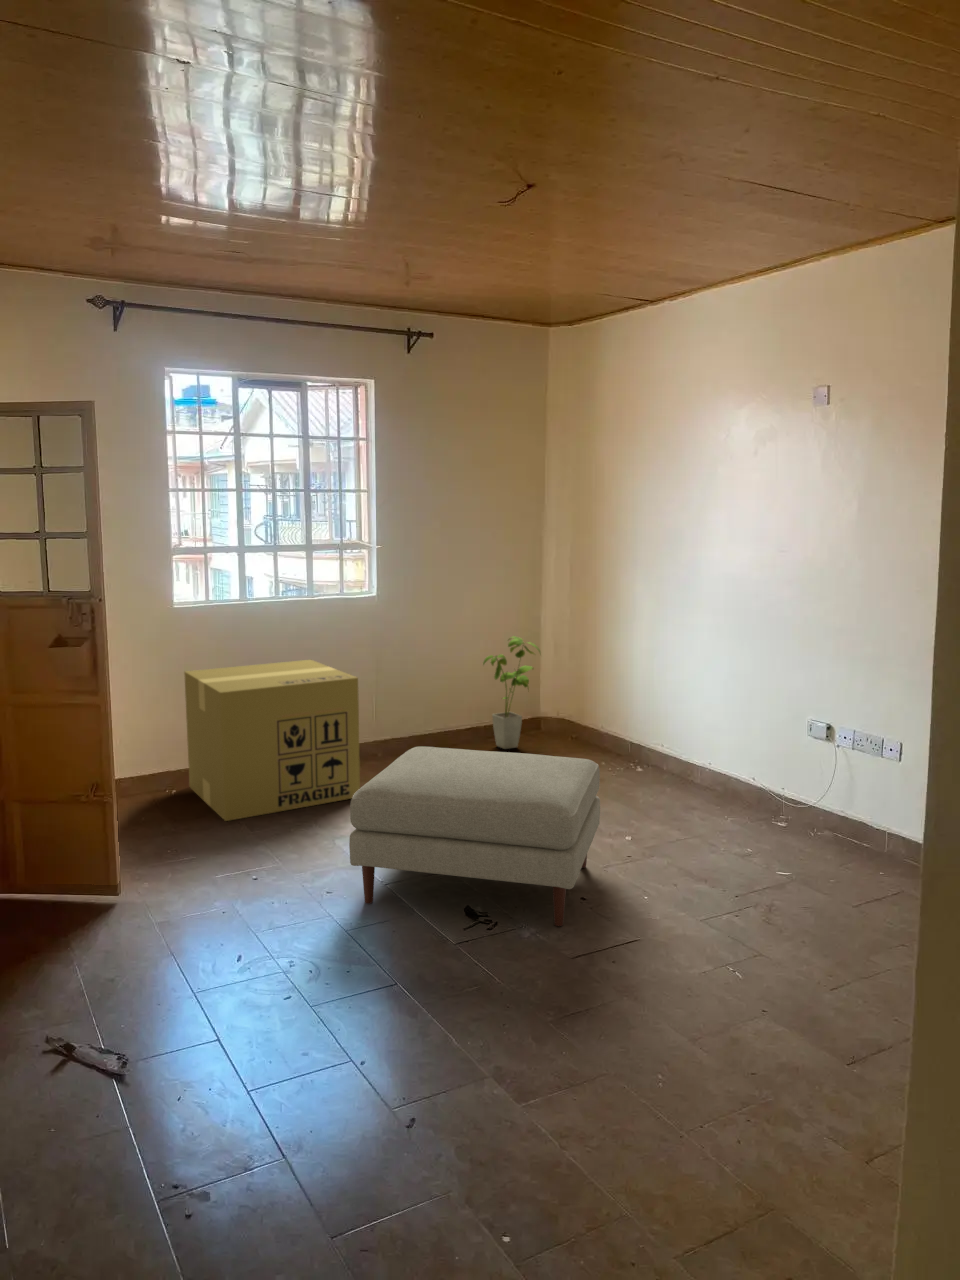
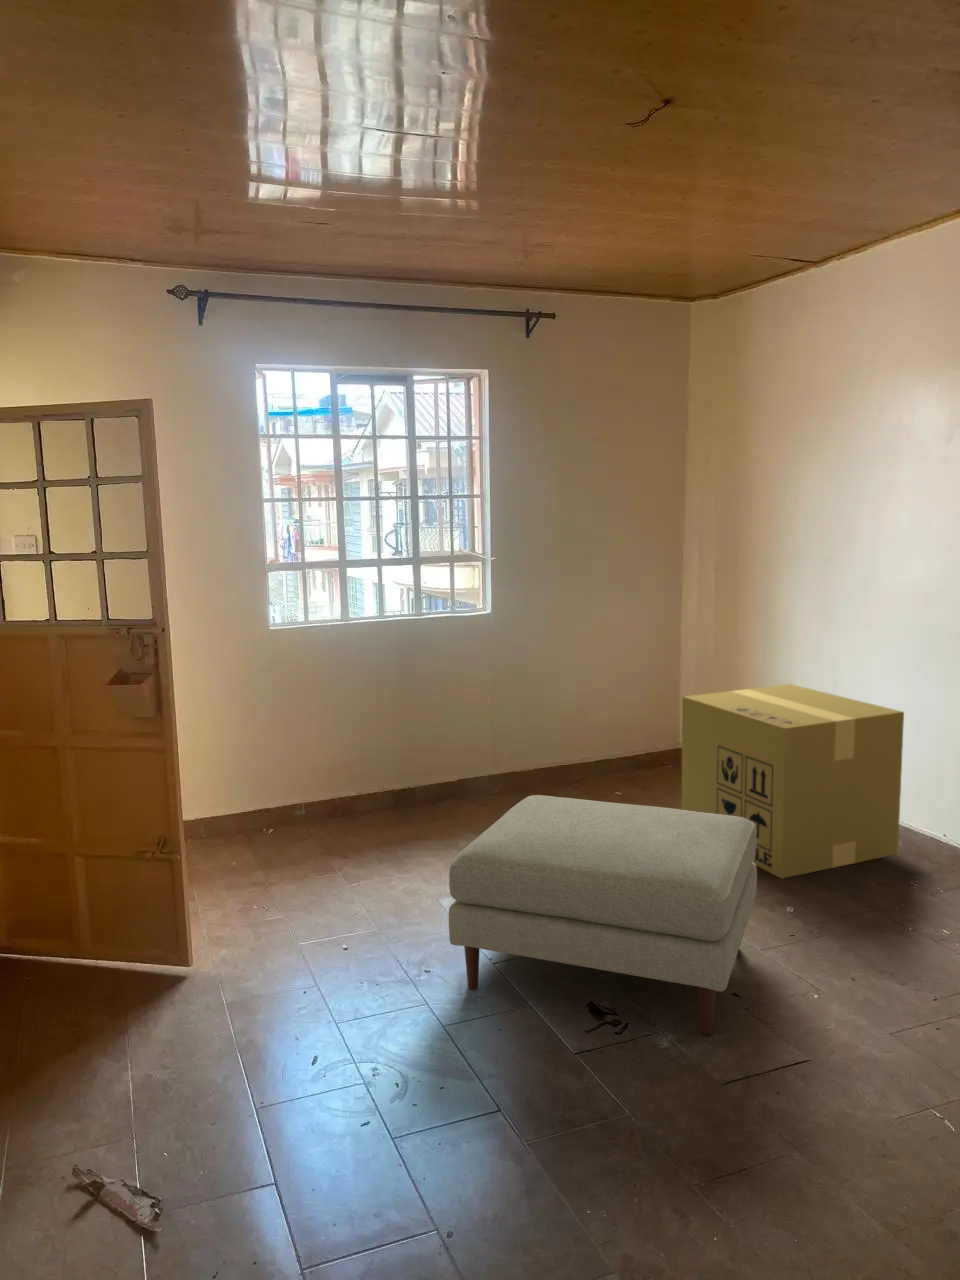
house plant: present [483,637,540,749] -> none [613,657,682,786]
cardboard box: present [184,660,360,821] -> present [681,684,904,878]

